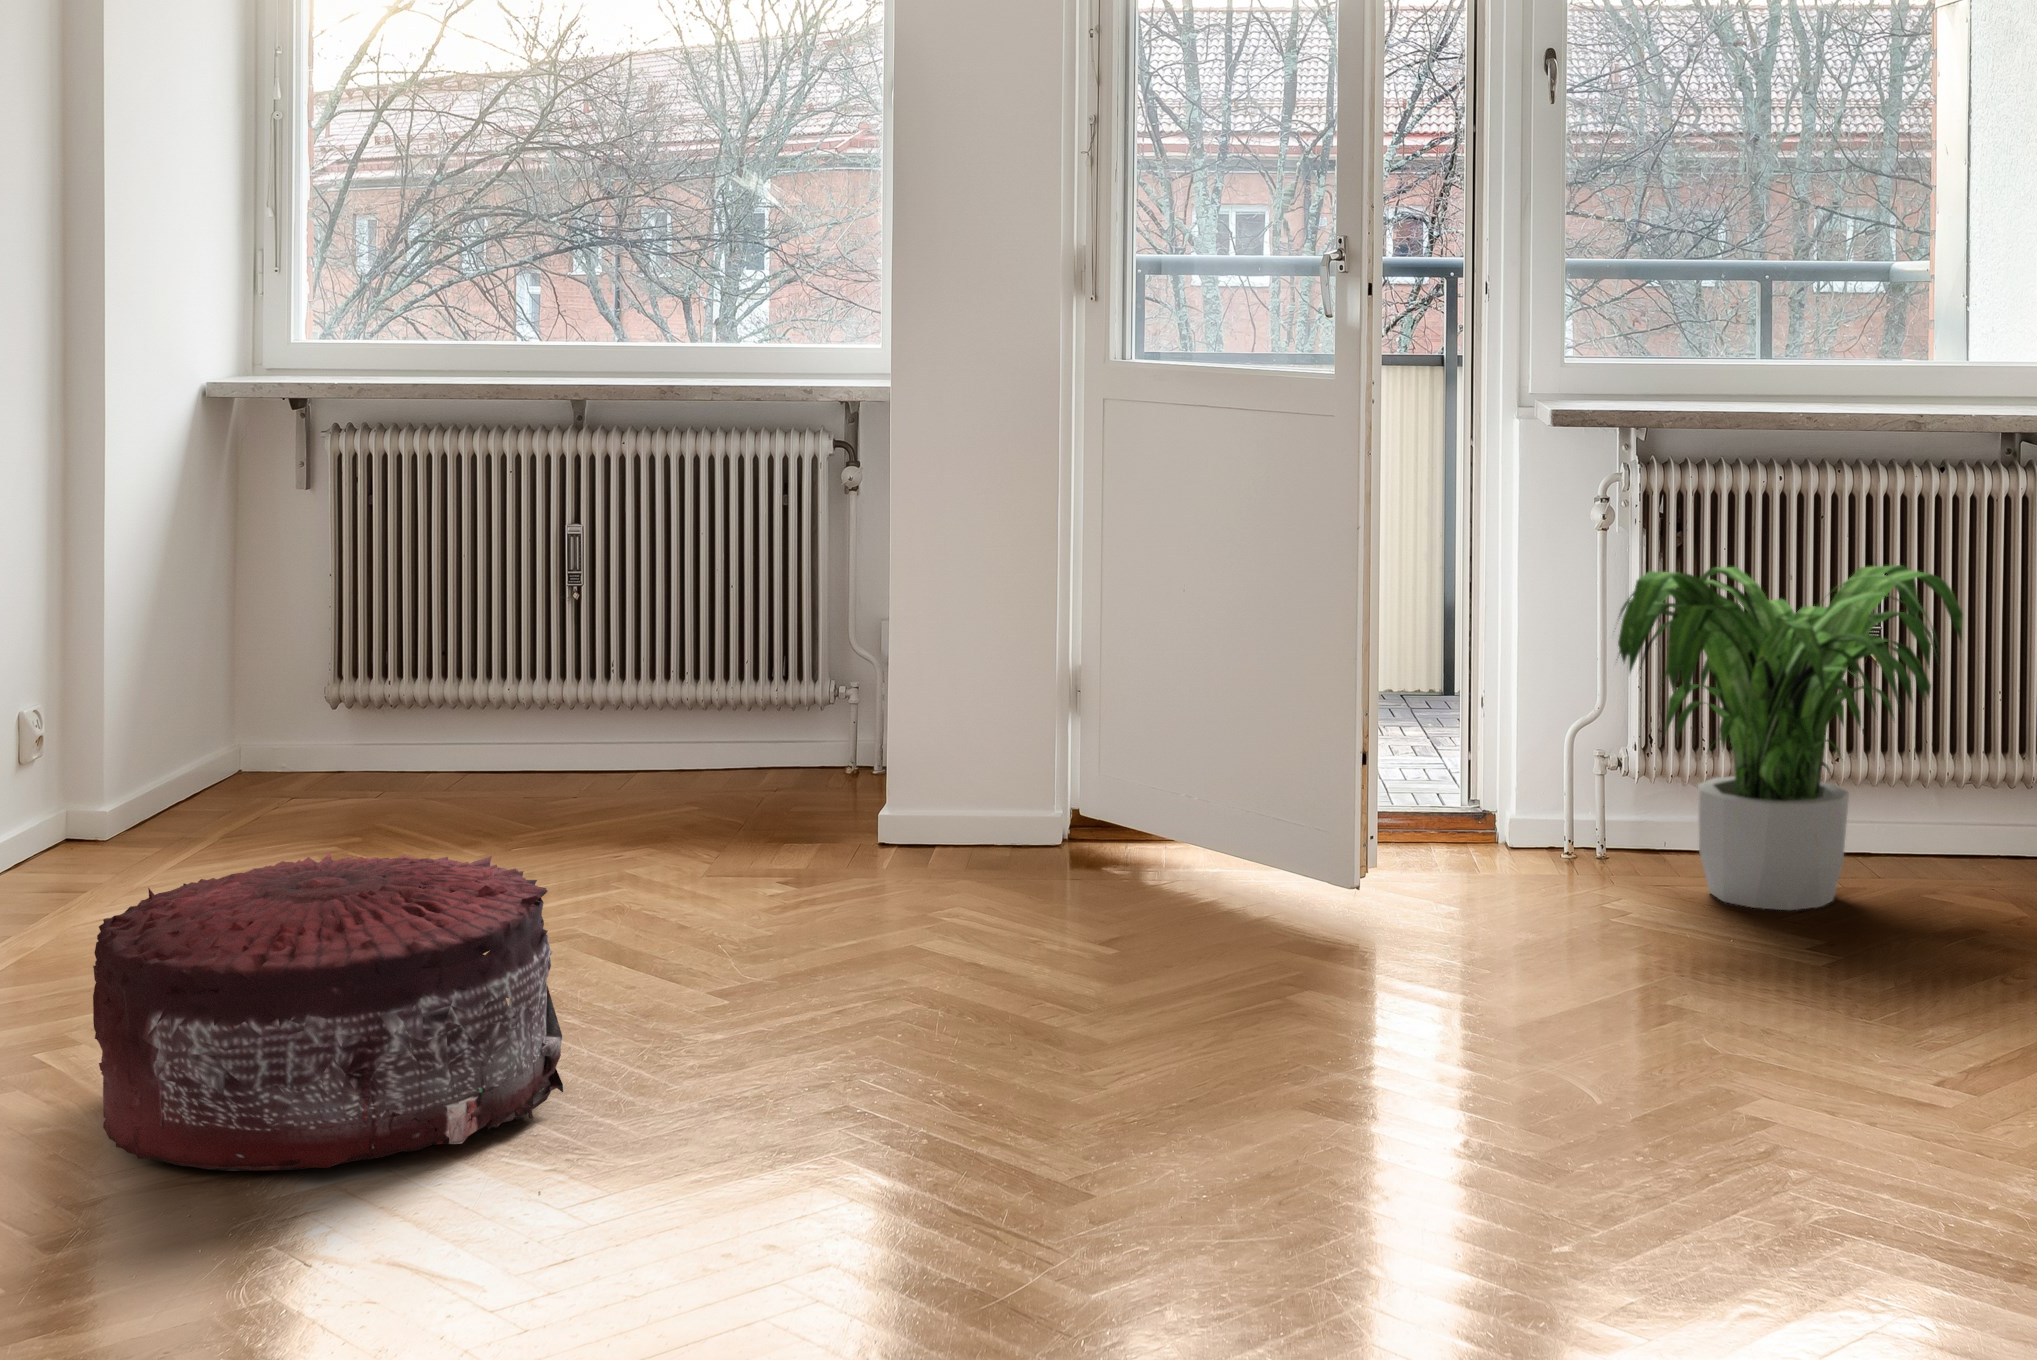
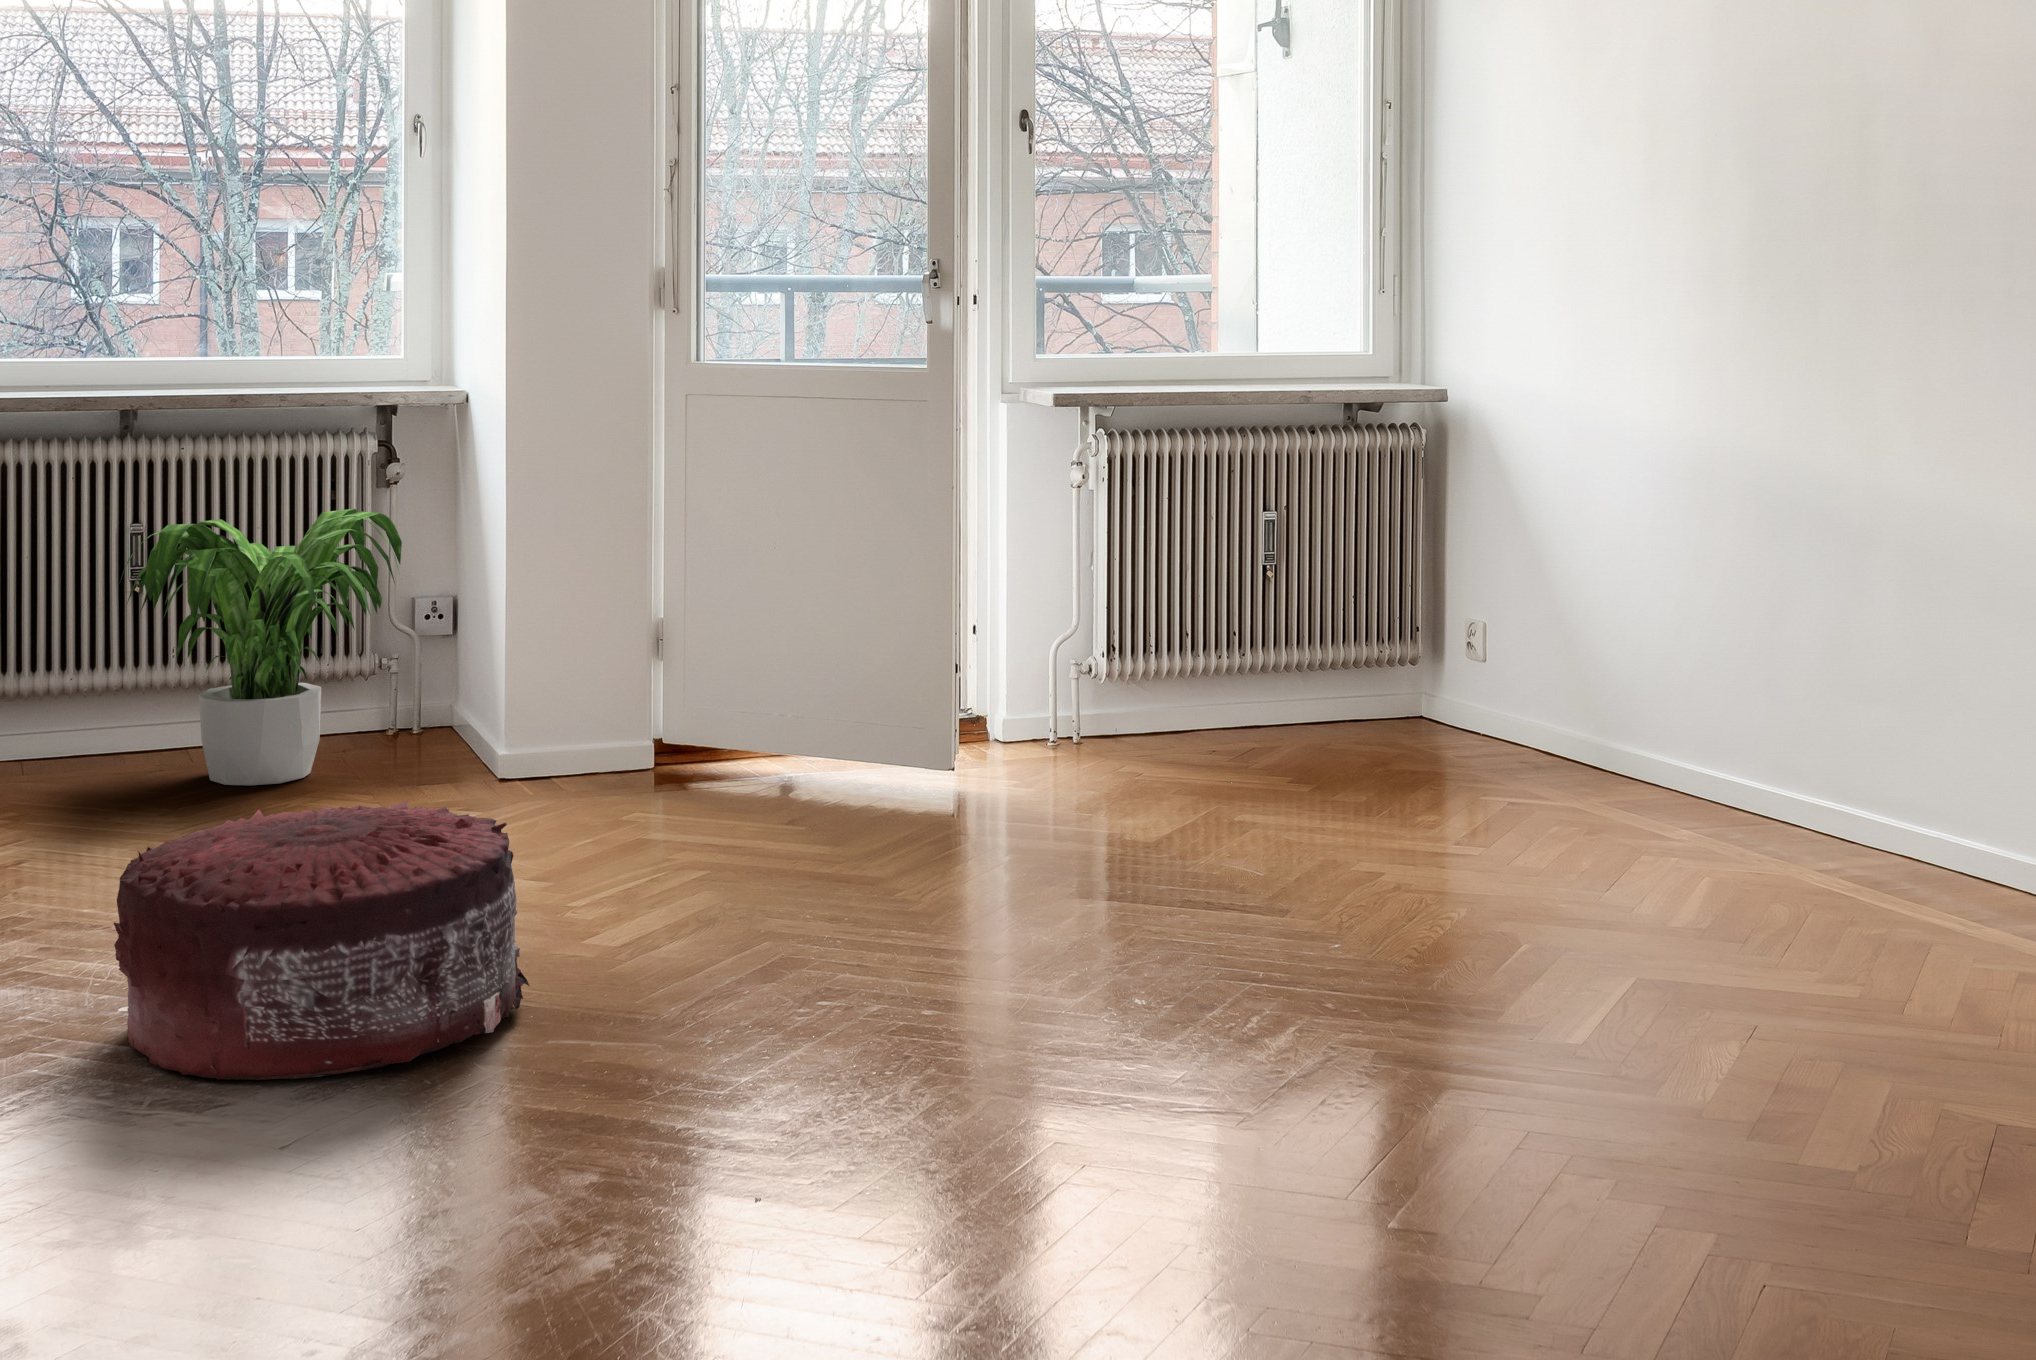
potted plant: present [1618,565,1962,910] -> present [125,509,402,785]

